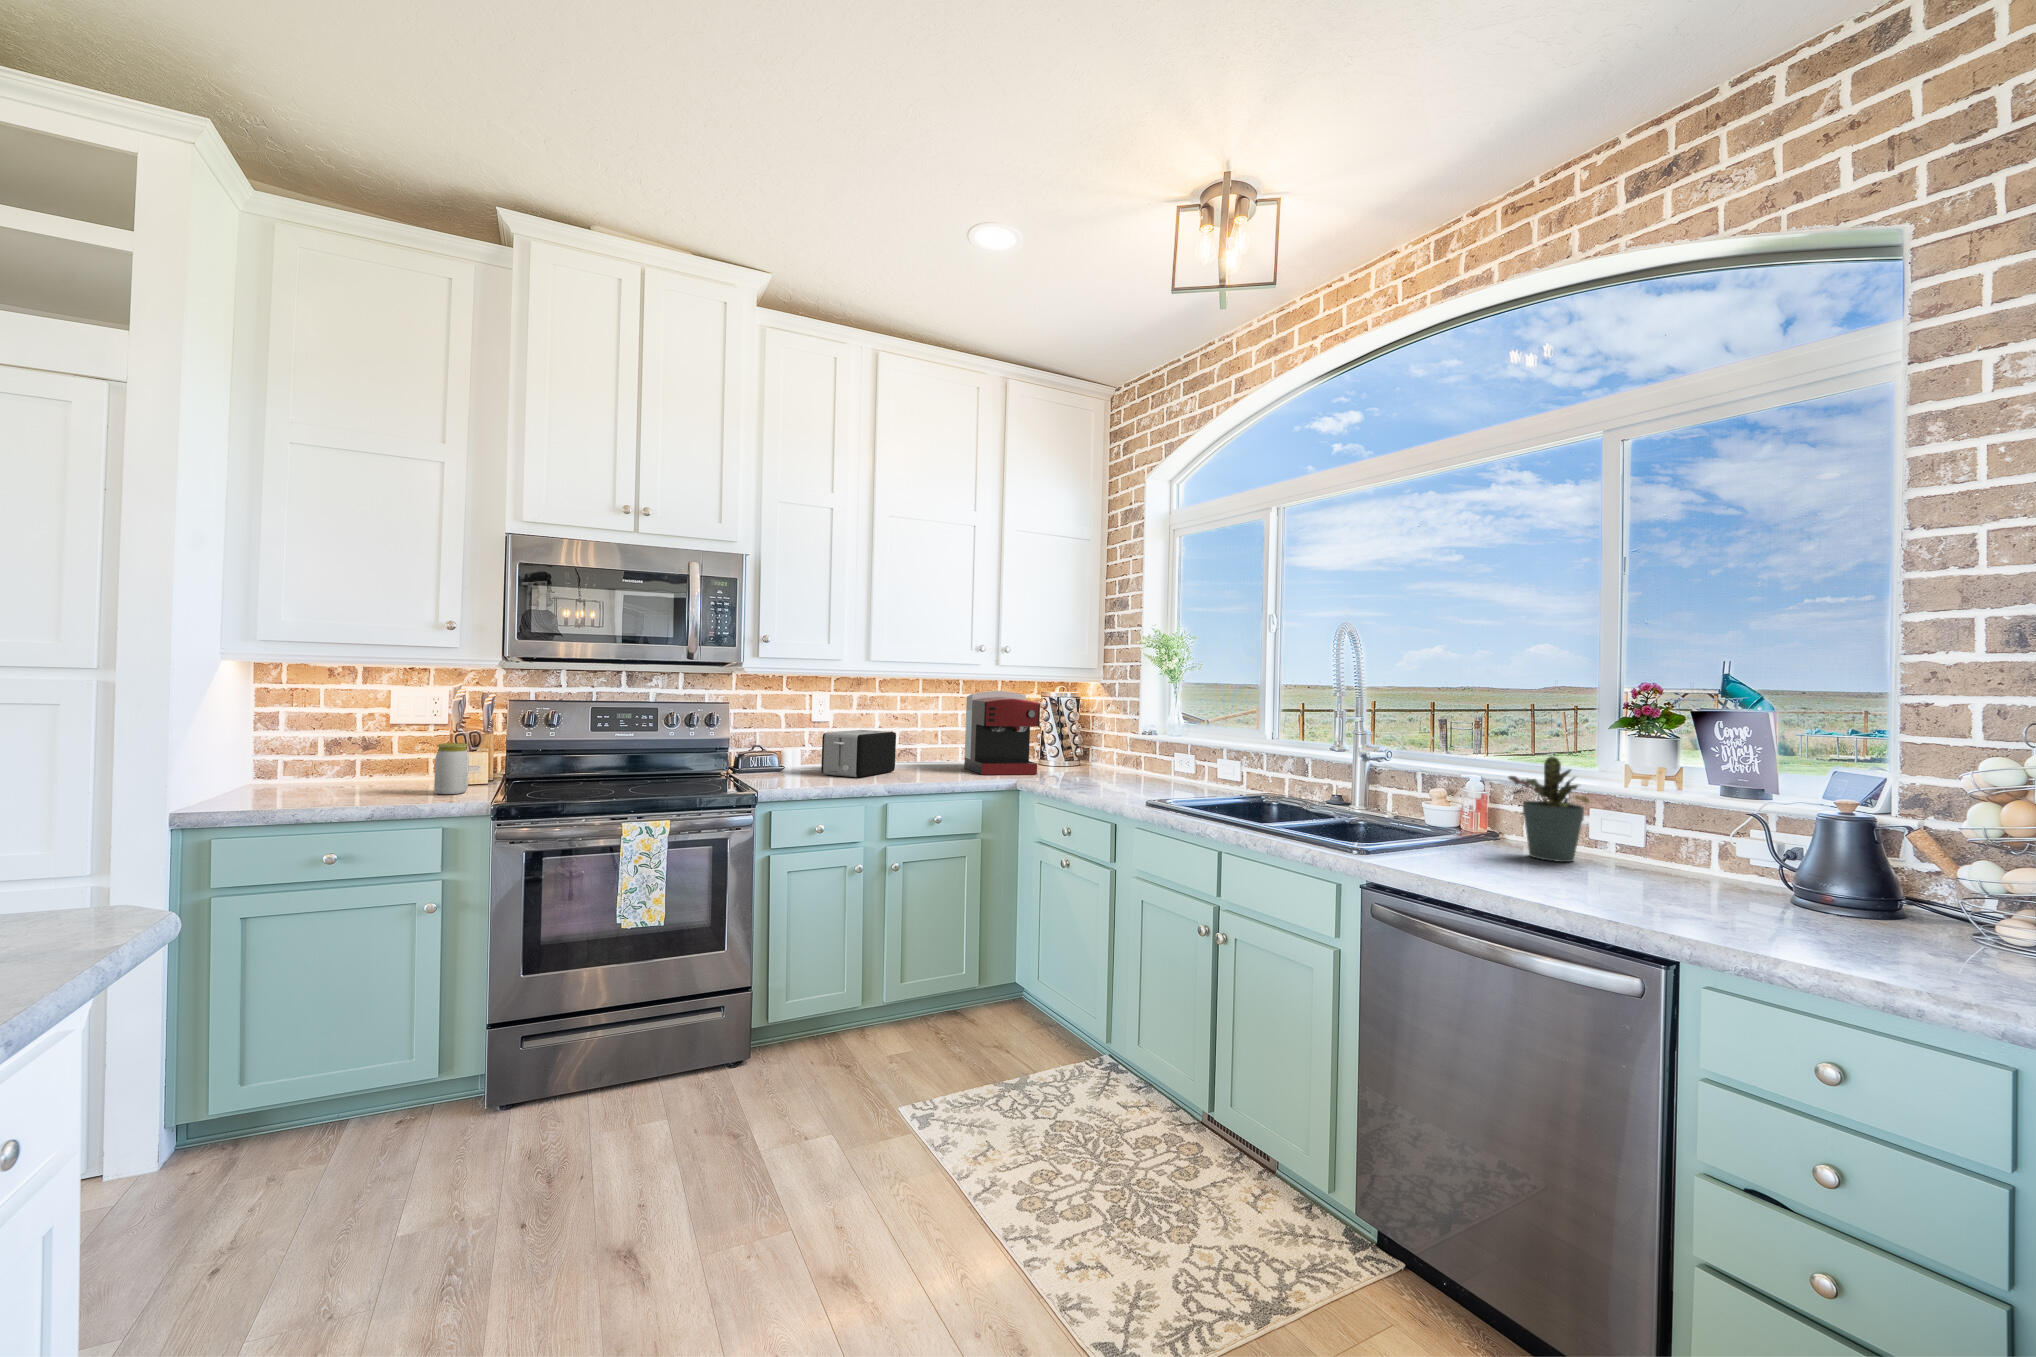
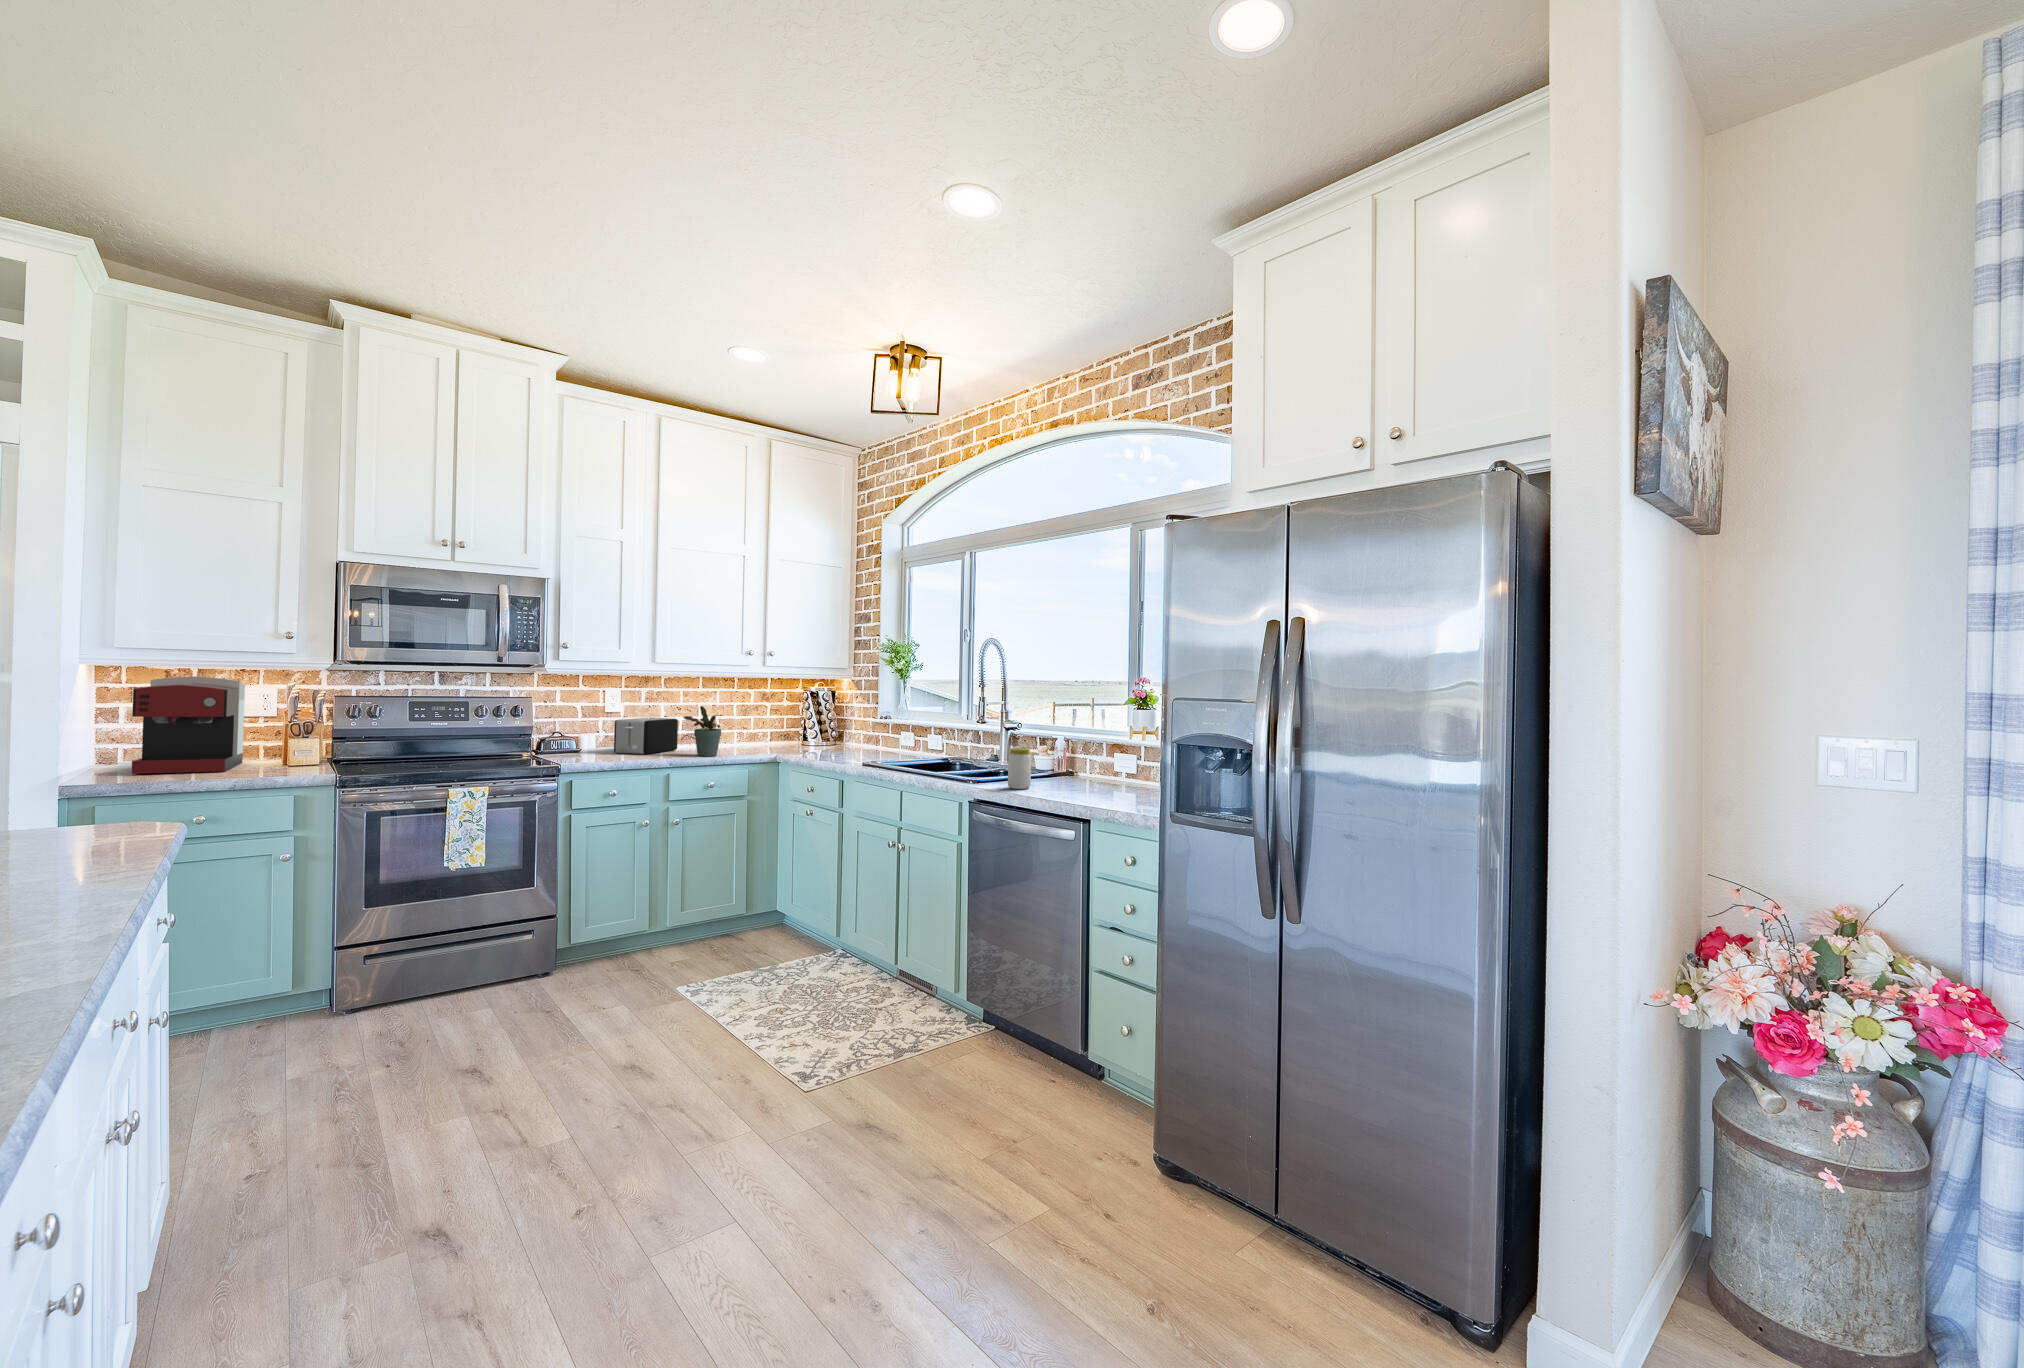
coffee maker: present [964,691,1040,775] -> present [131,676,245,774]
jar: present [434,743,469,794] -> present [1008,748,1031,789]
potted plant: present [1508,757,1589,862] -> present [684,706,721,756]

